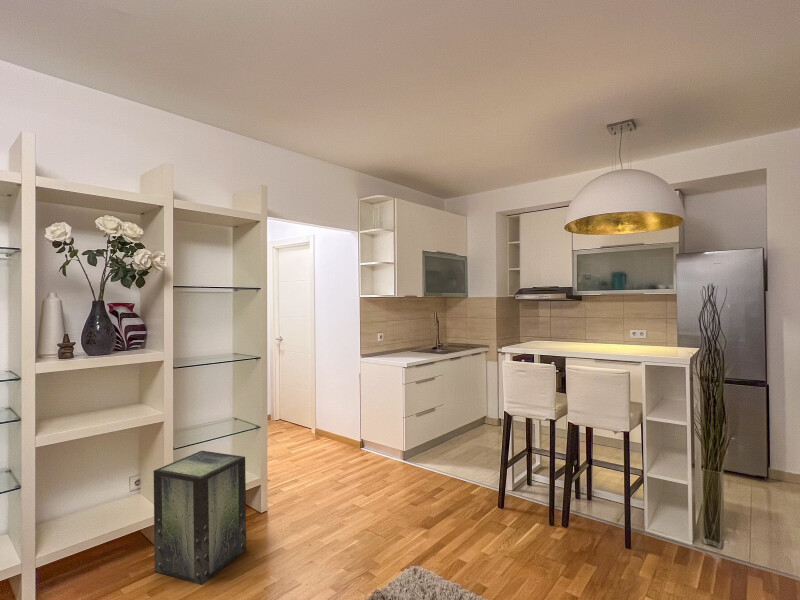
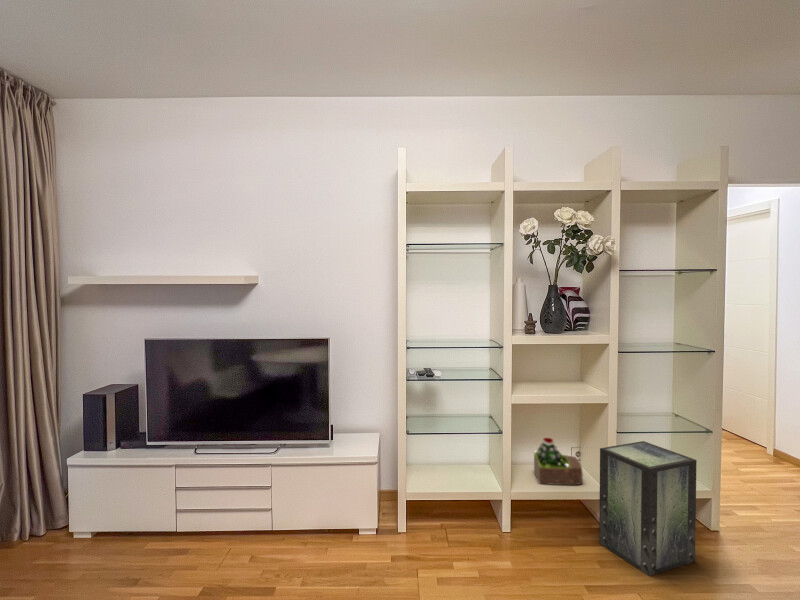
succulent plant: none [78,473,138,532] -> present [534,438,583,485]

